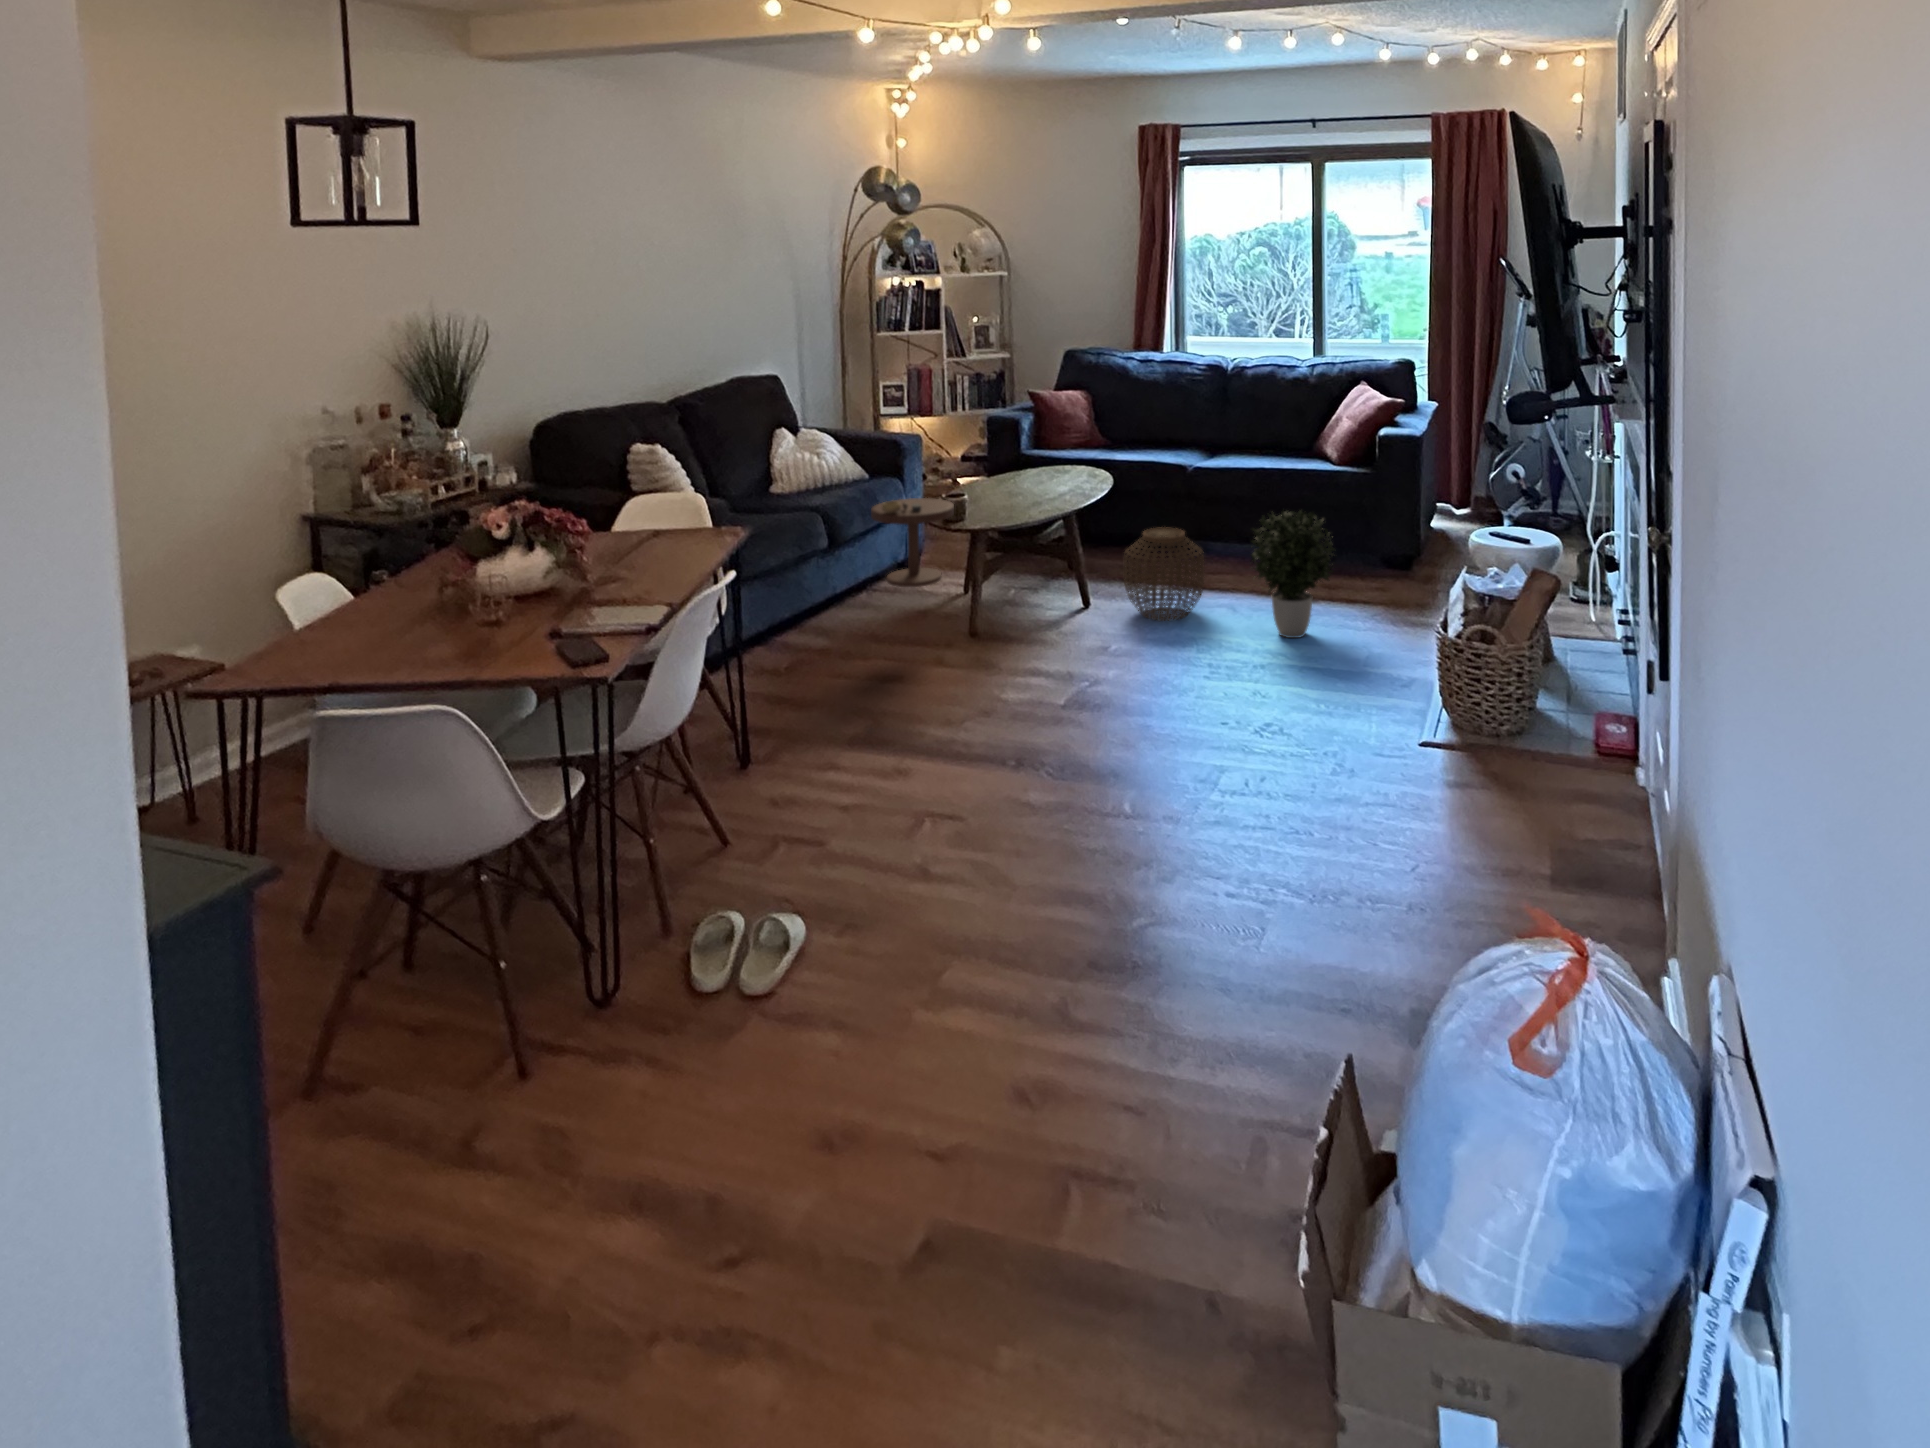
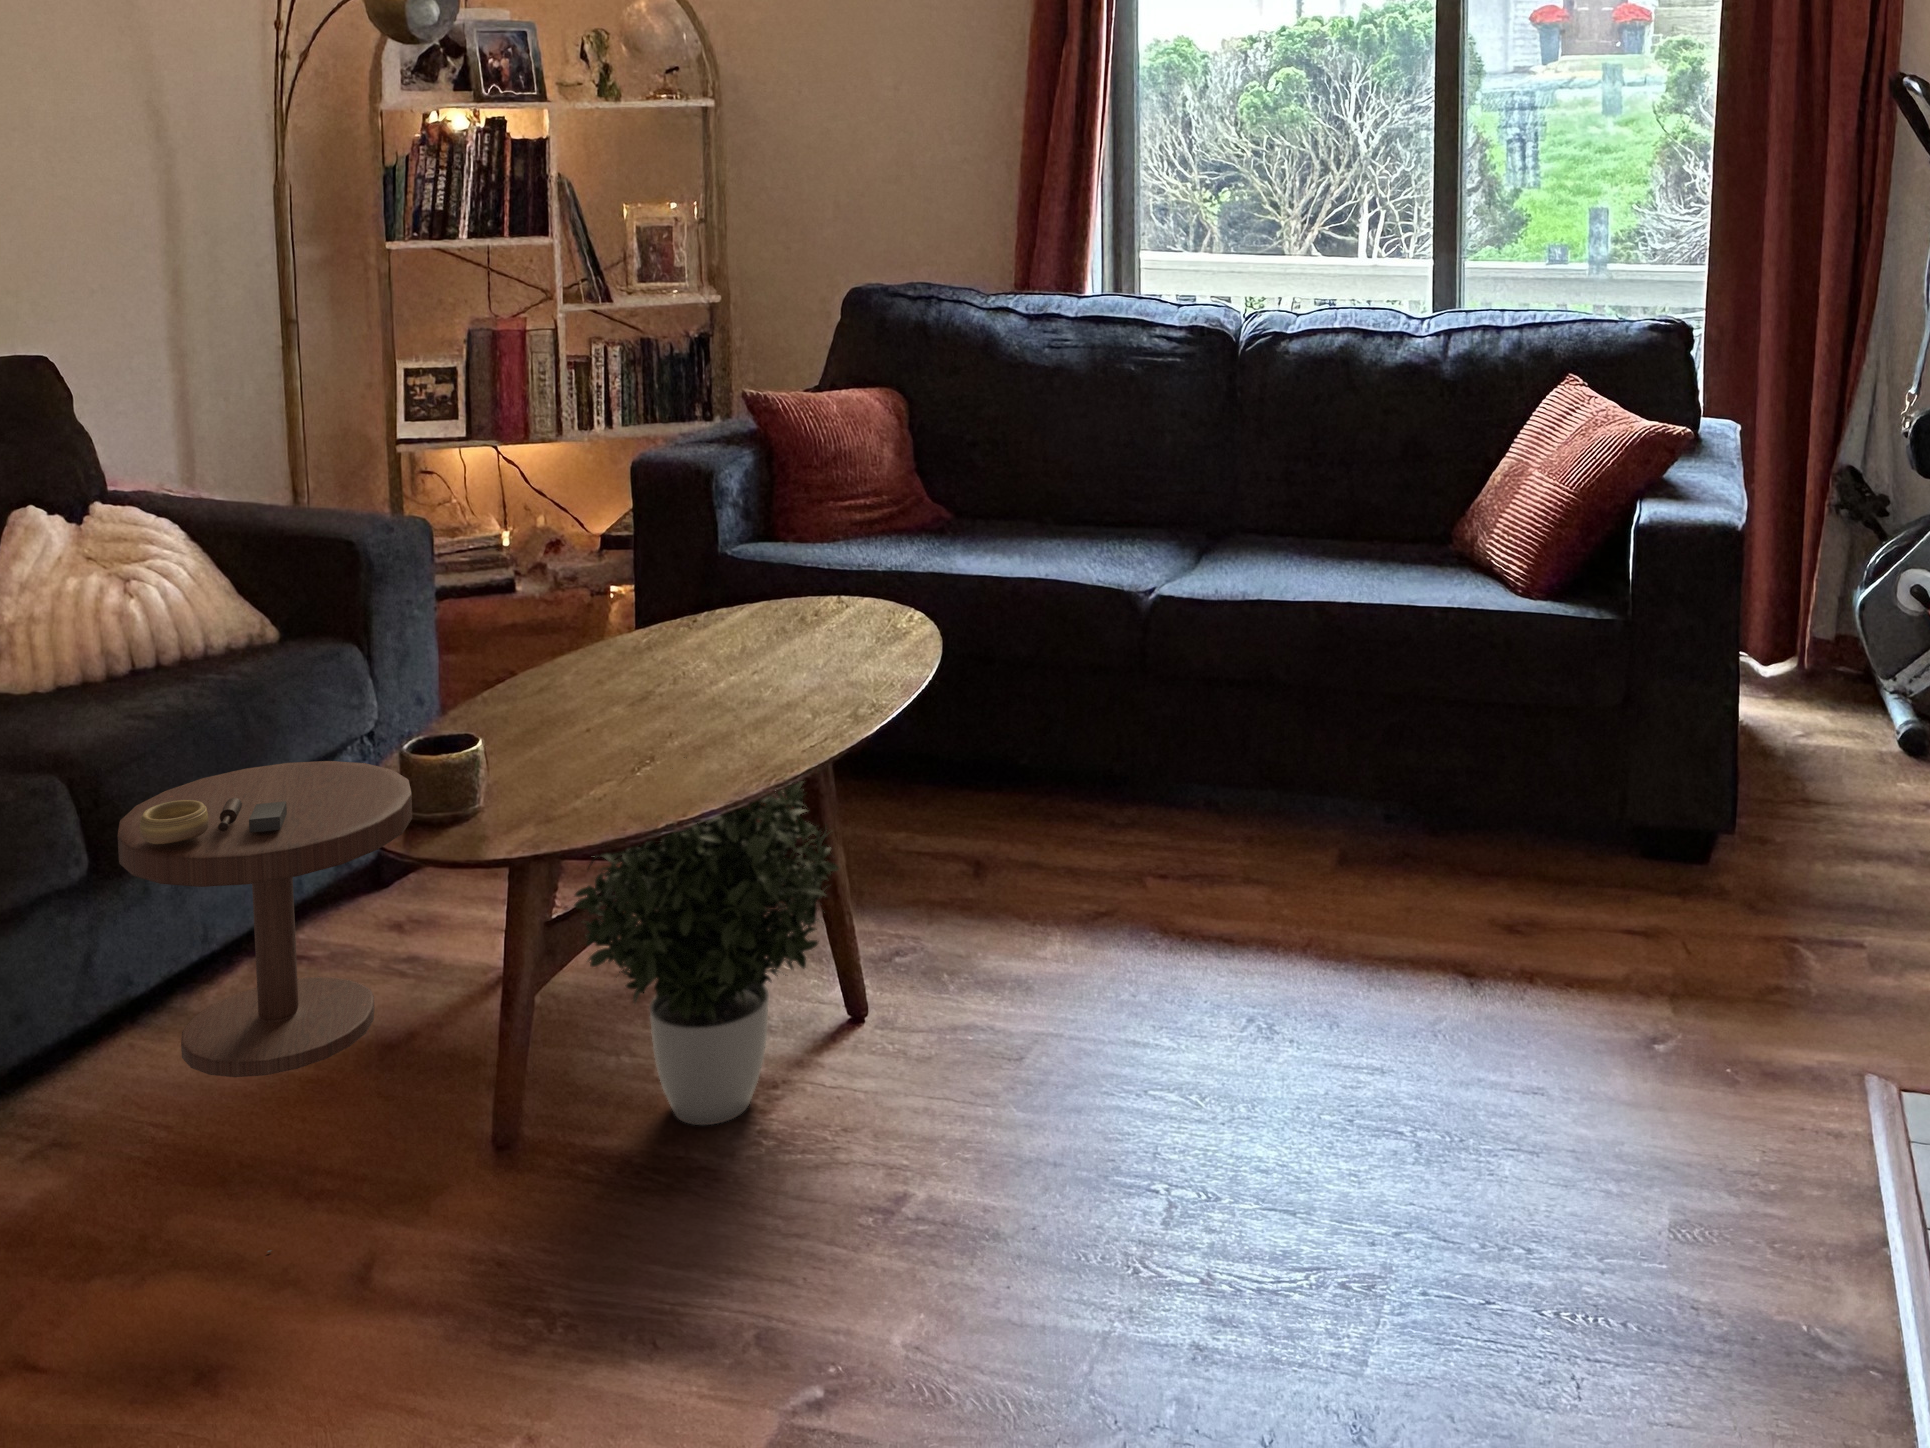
potted plant: present [1251,509,1335,638] -> present [574,782,839,1125]
woven basket: present [1124,527,1205,621] -> none [962,803,1192,1082]

